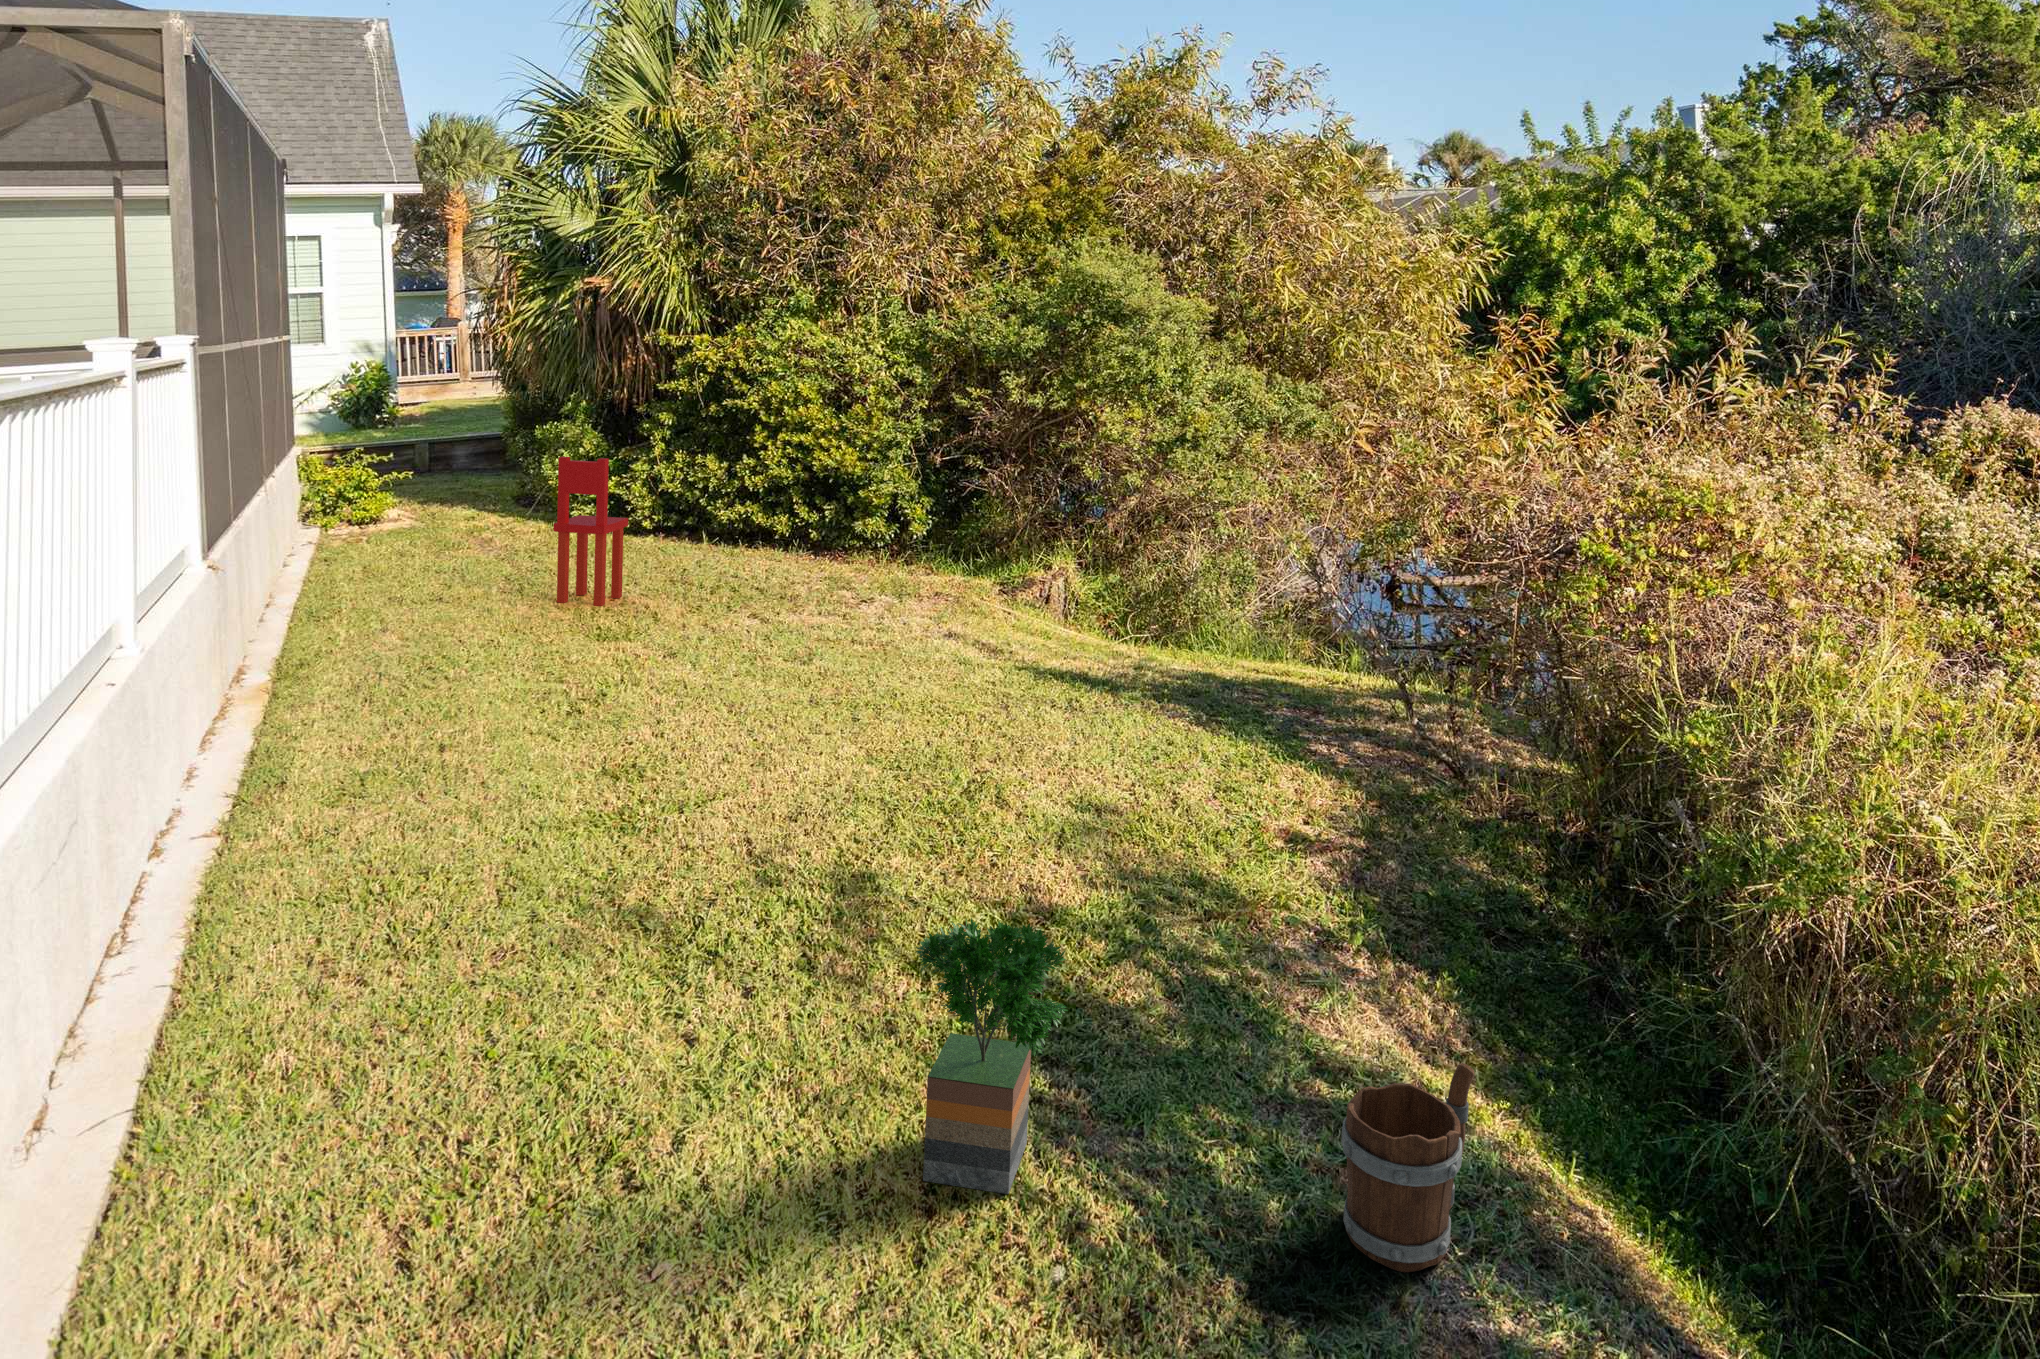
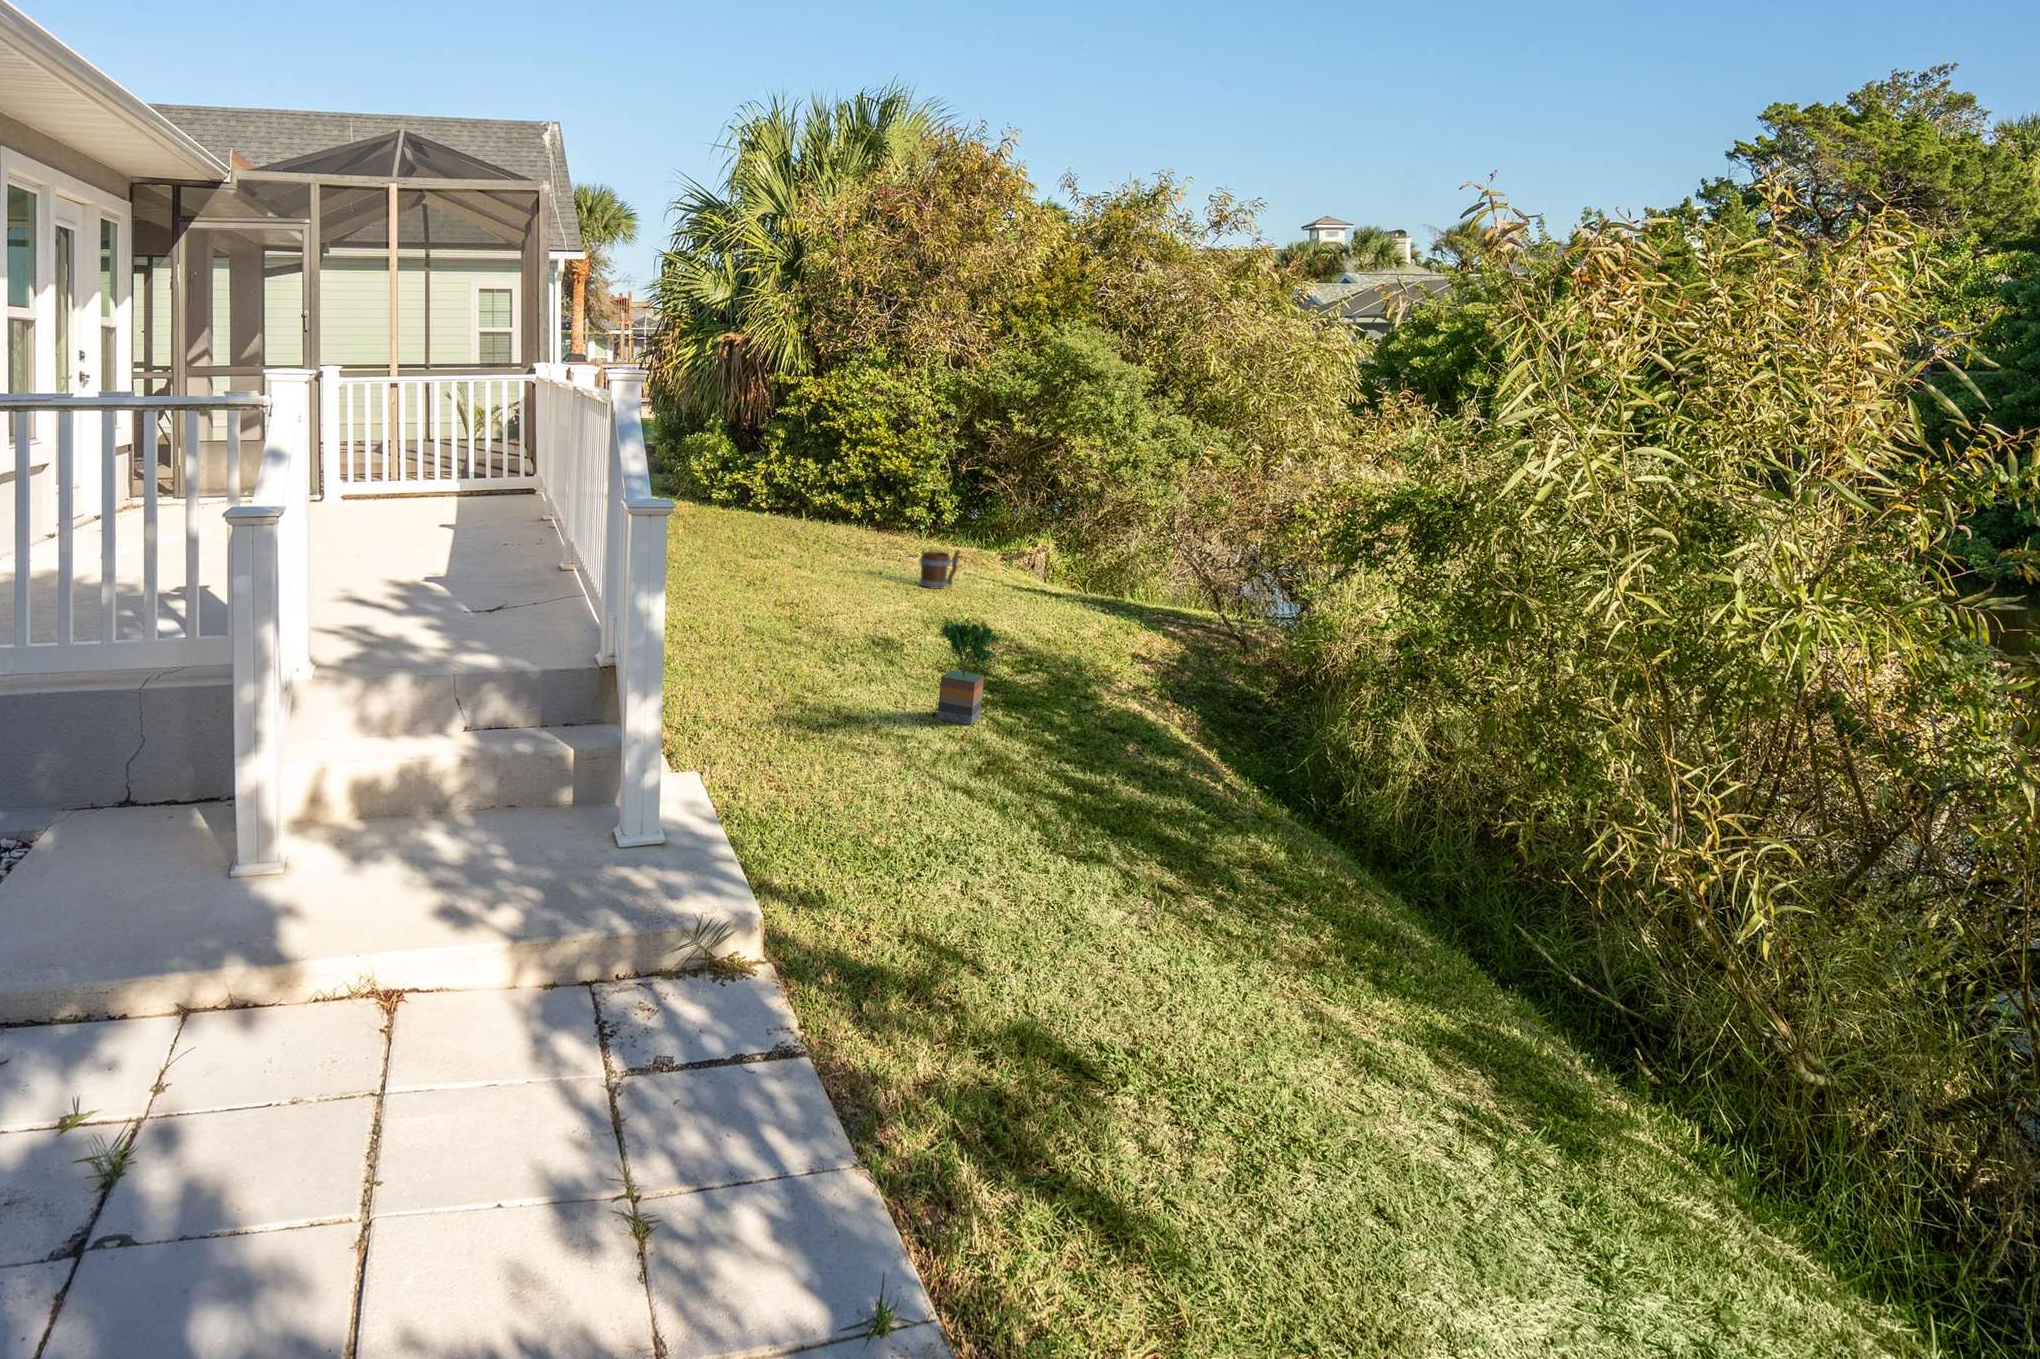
chair: present [554,456,628,606] -> none [722,449,766,543]
bucket: present [1341,1063,1474,1272] -> present [919,550,960,589]

